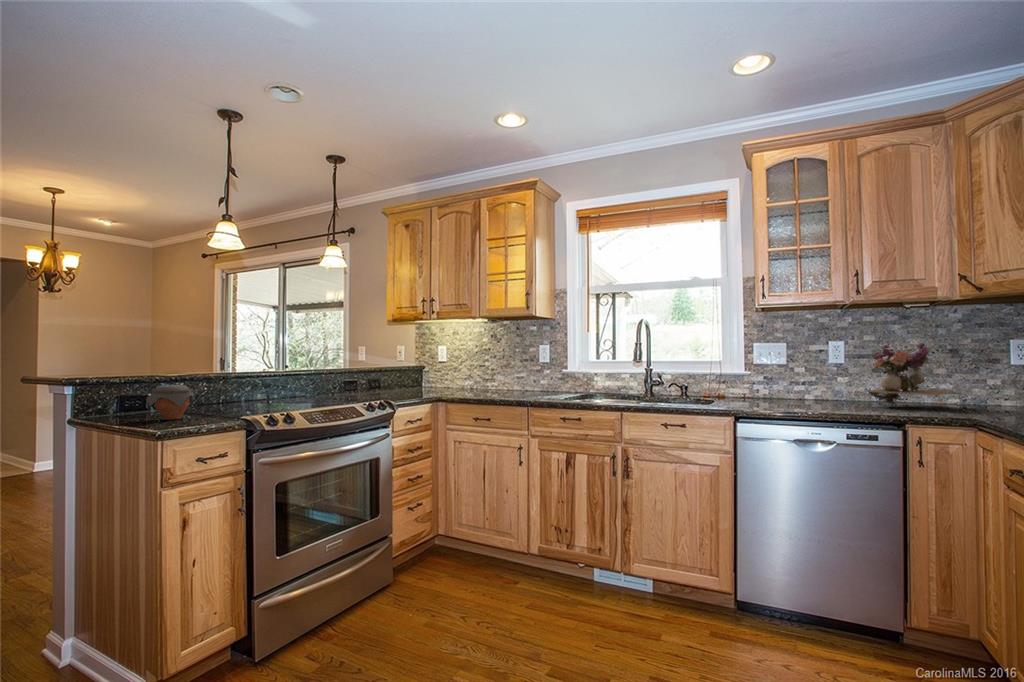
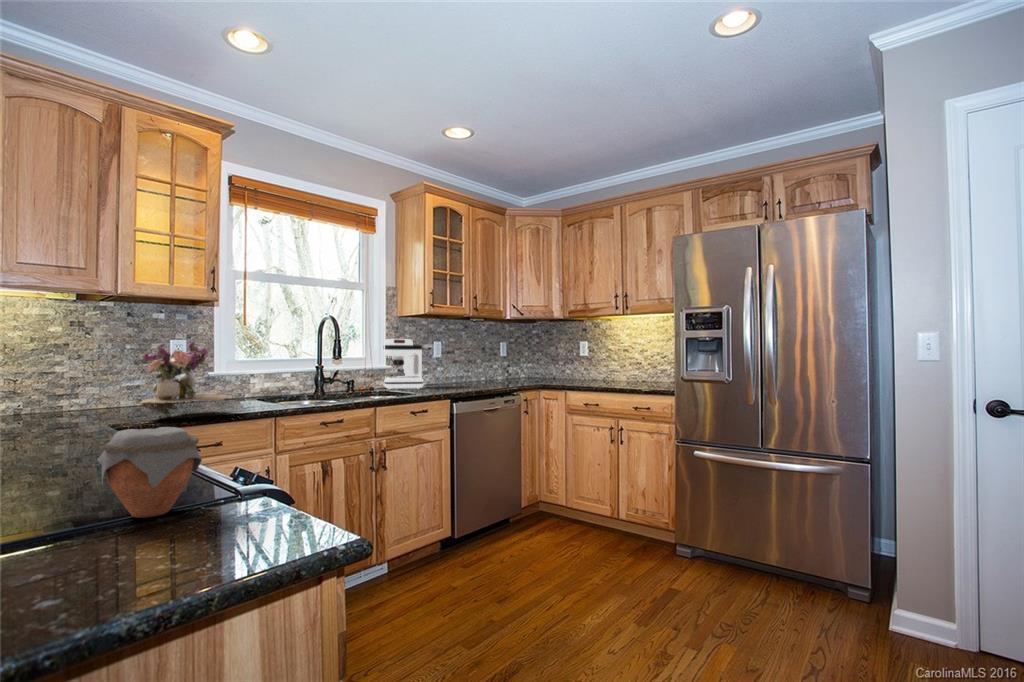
coffee maker: none [736,339,805,402] -> present [383,339,424,389]
flower arrangement: present [865,341,961,405] -> present [137,340,236,417]

